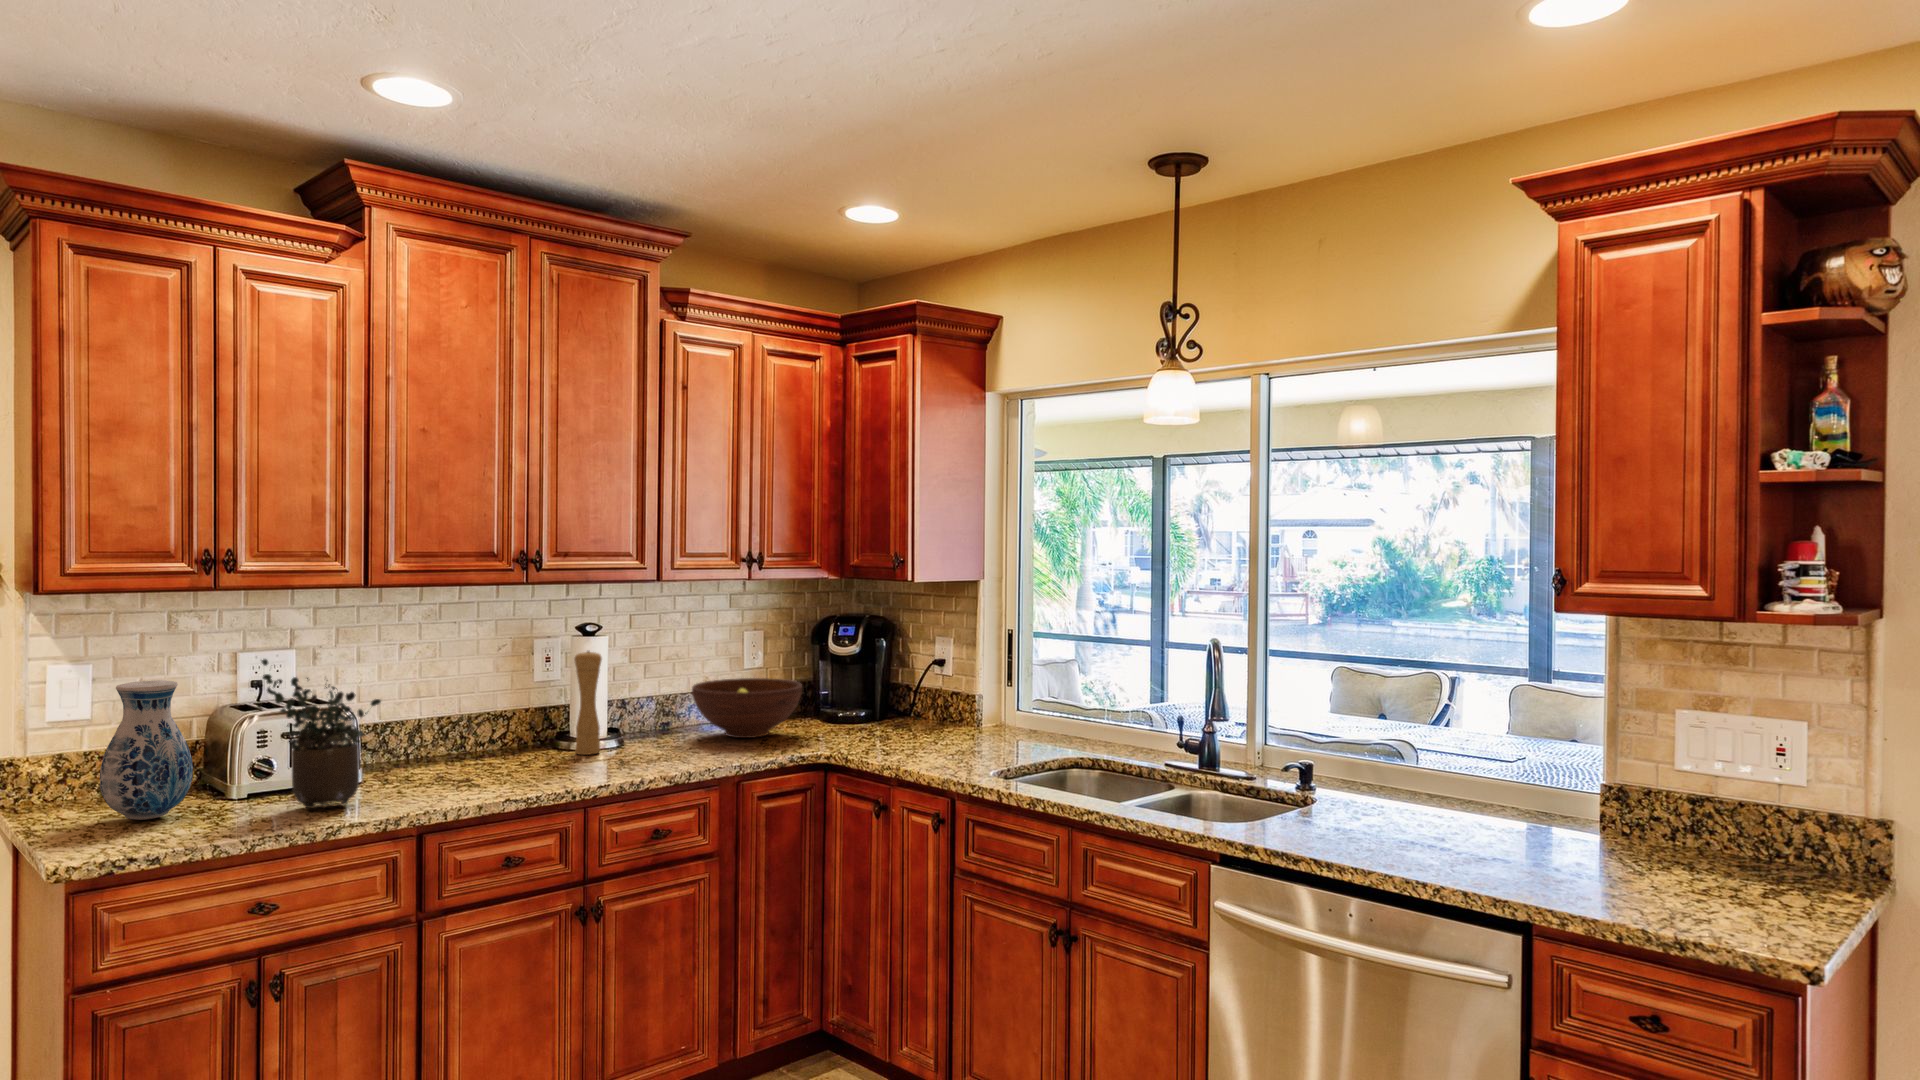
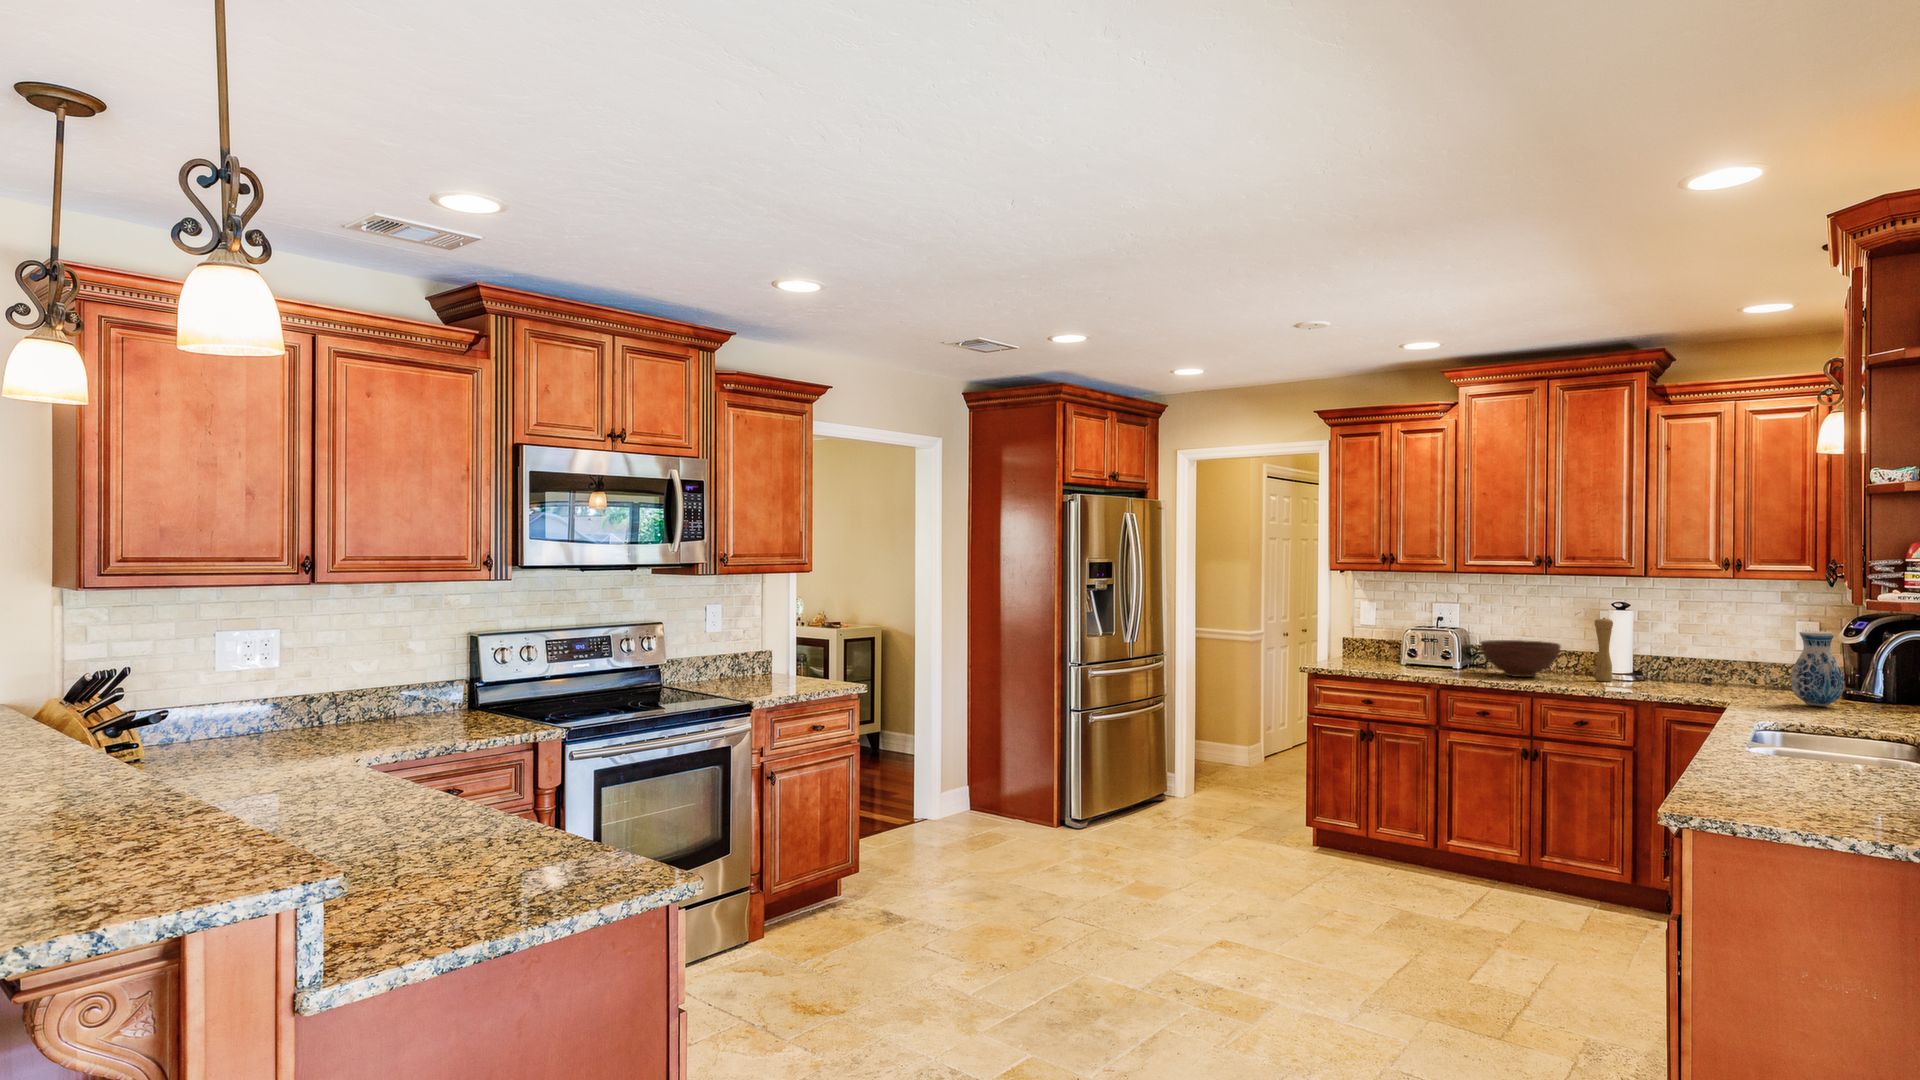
potted plant: present [261,659,381,808] -> none [1395,601,1438,671]
fruit bowl: present [692,678,802,738] -> present [1481,640,1561,677]
vase: present [100,680,193,820] -> present [1791,631,1844,706]

